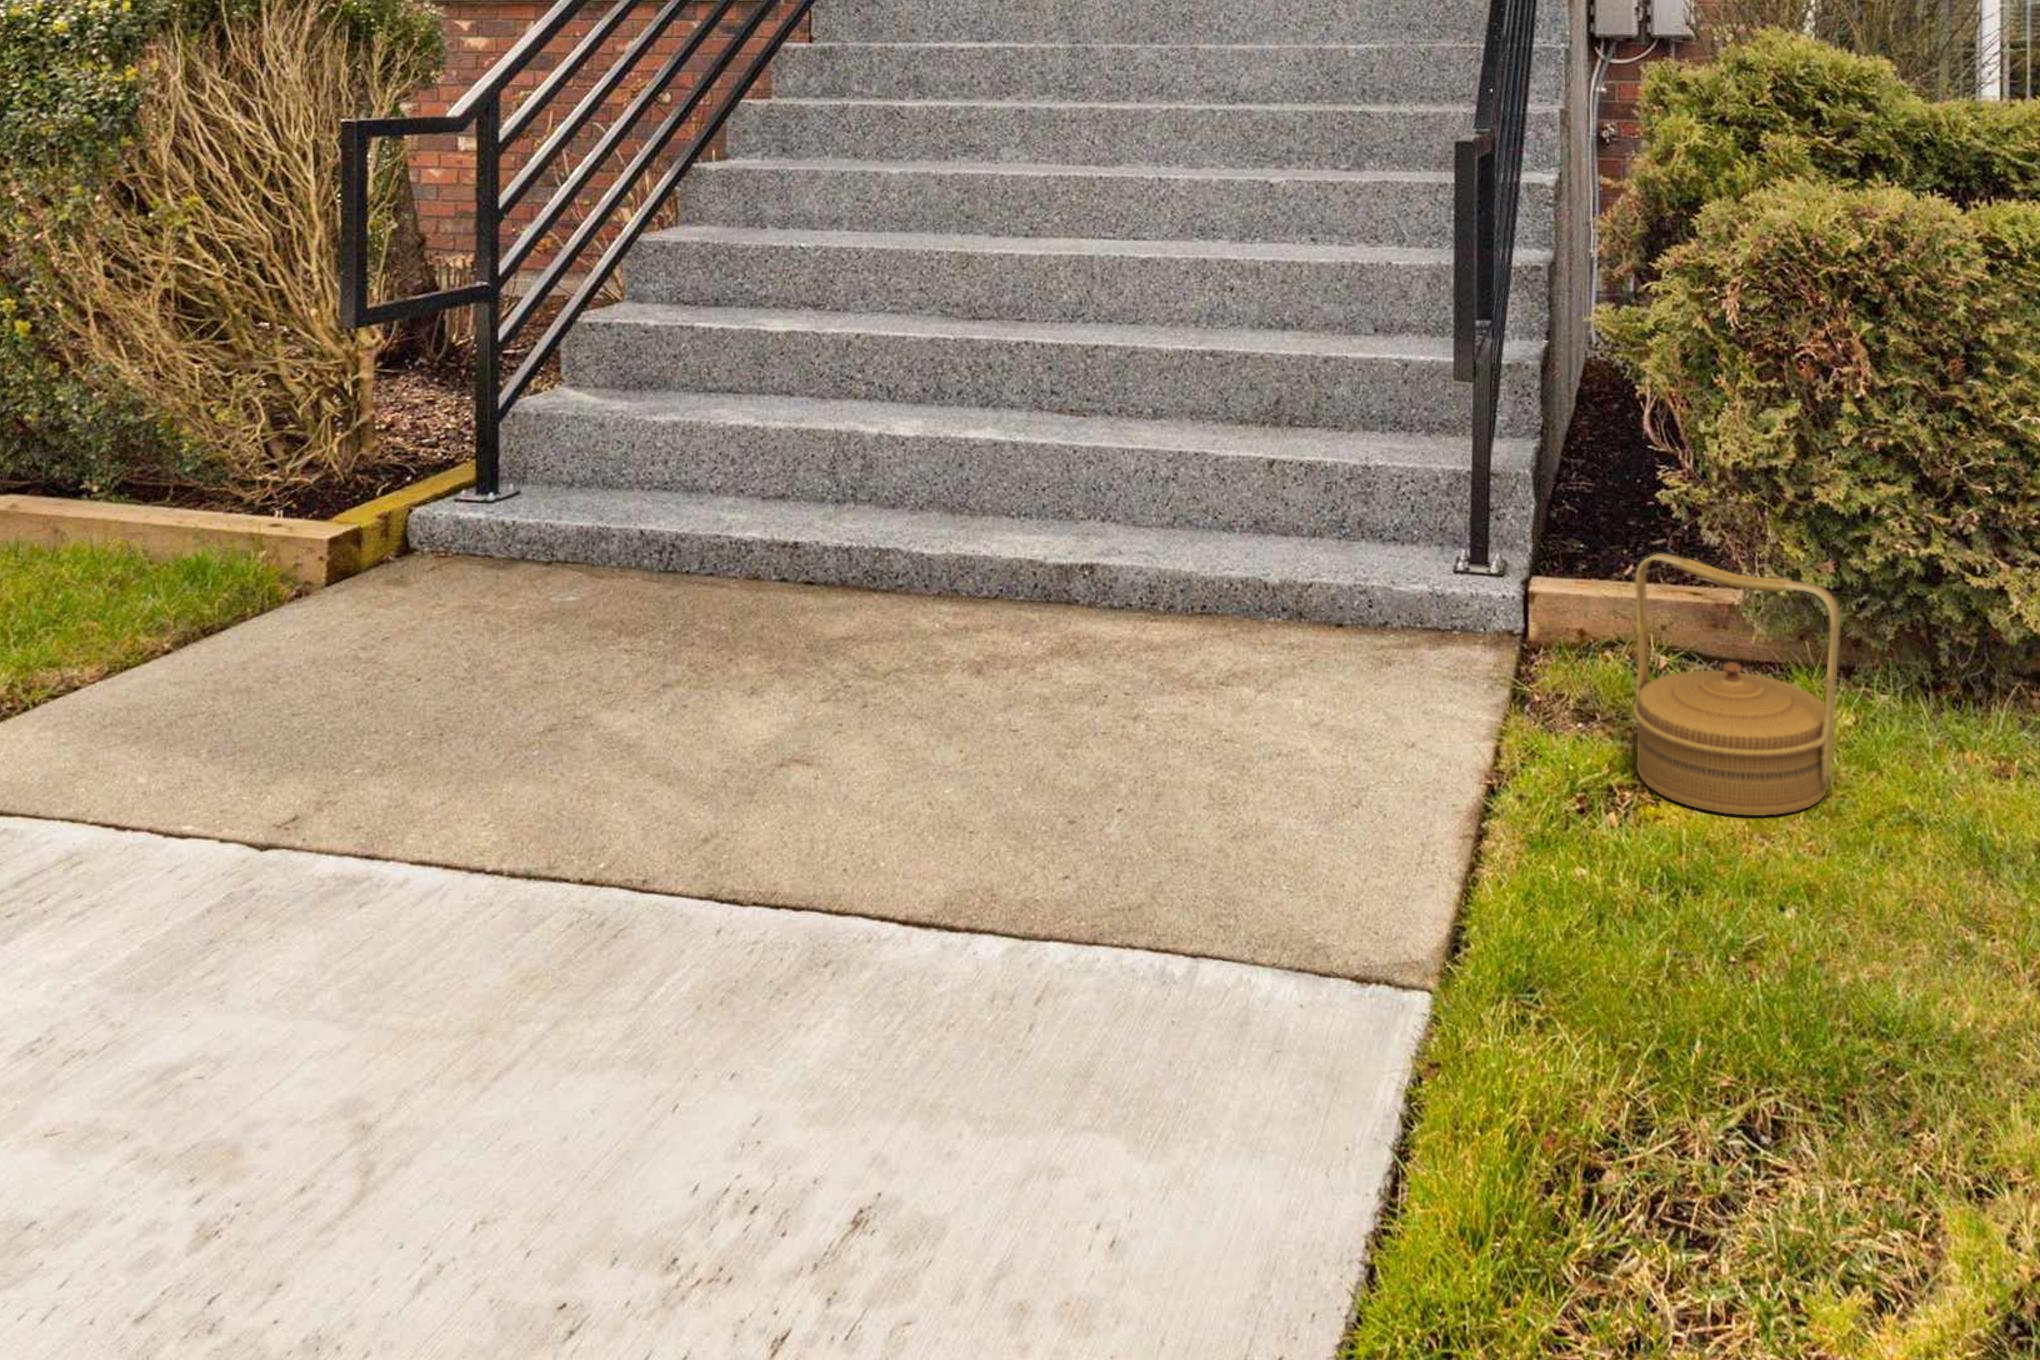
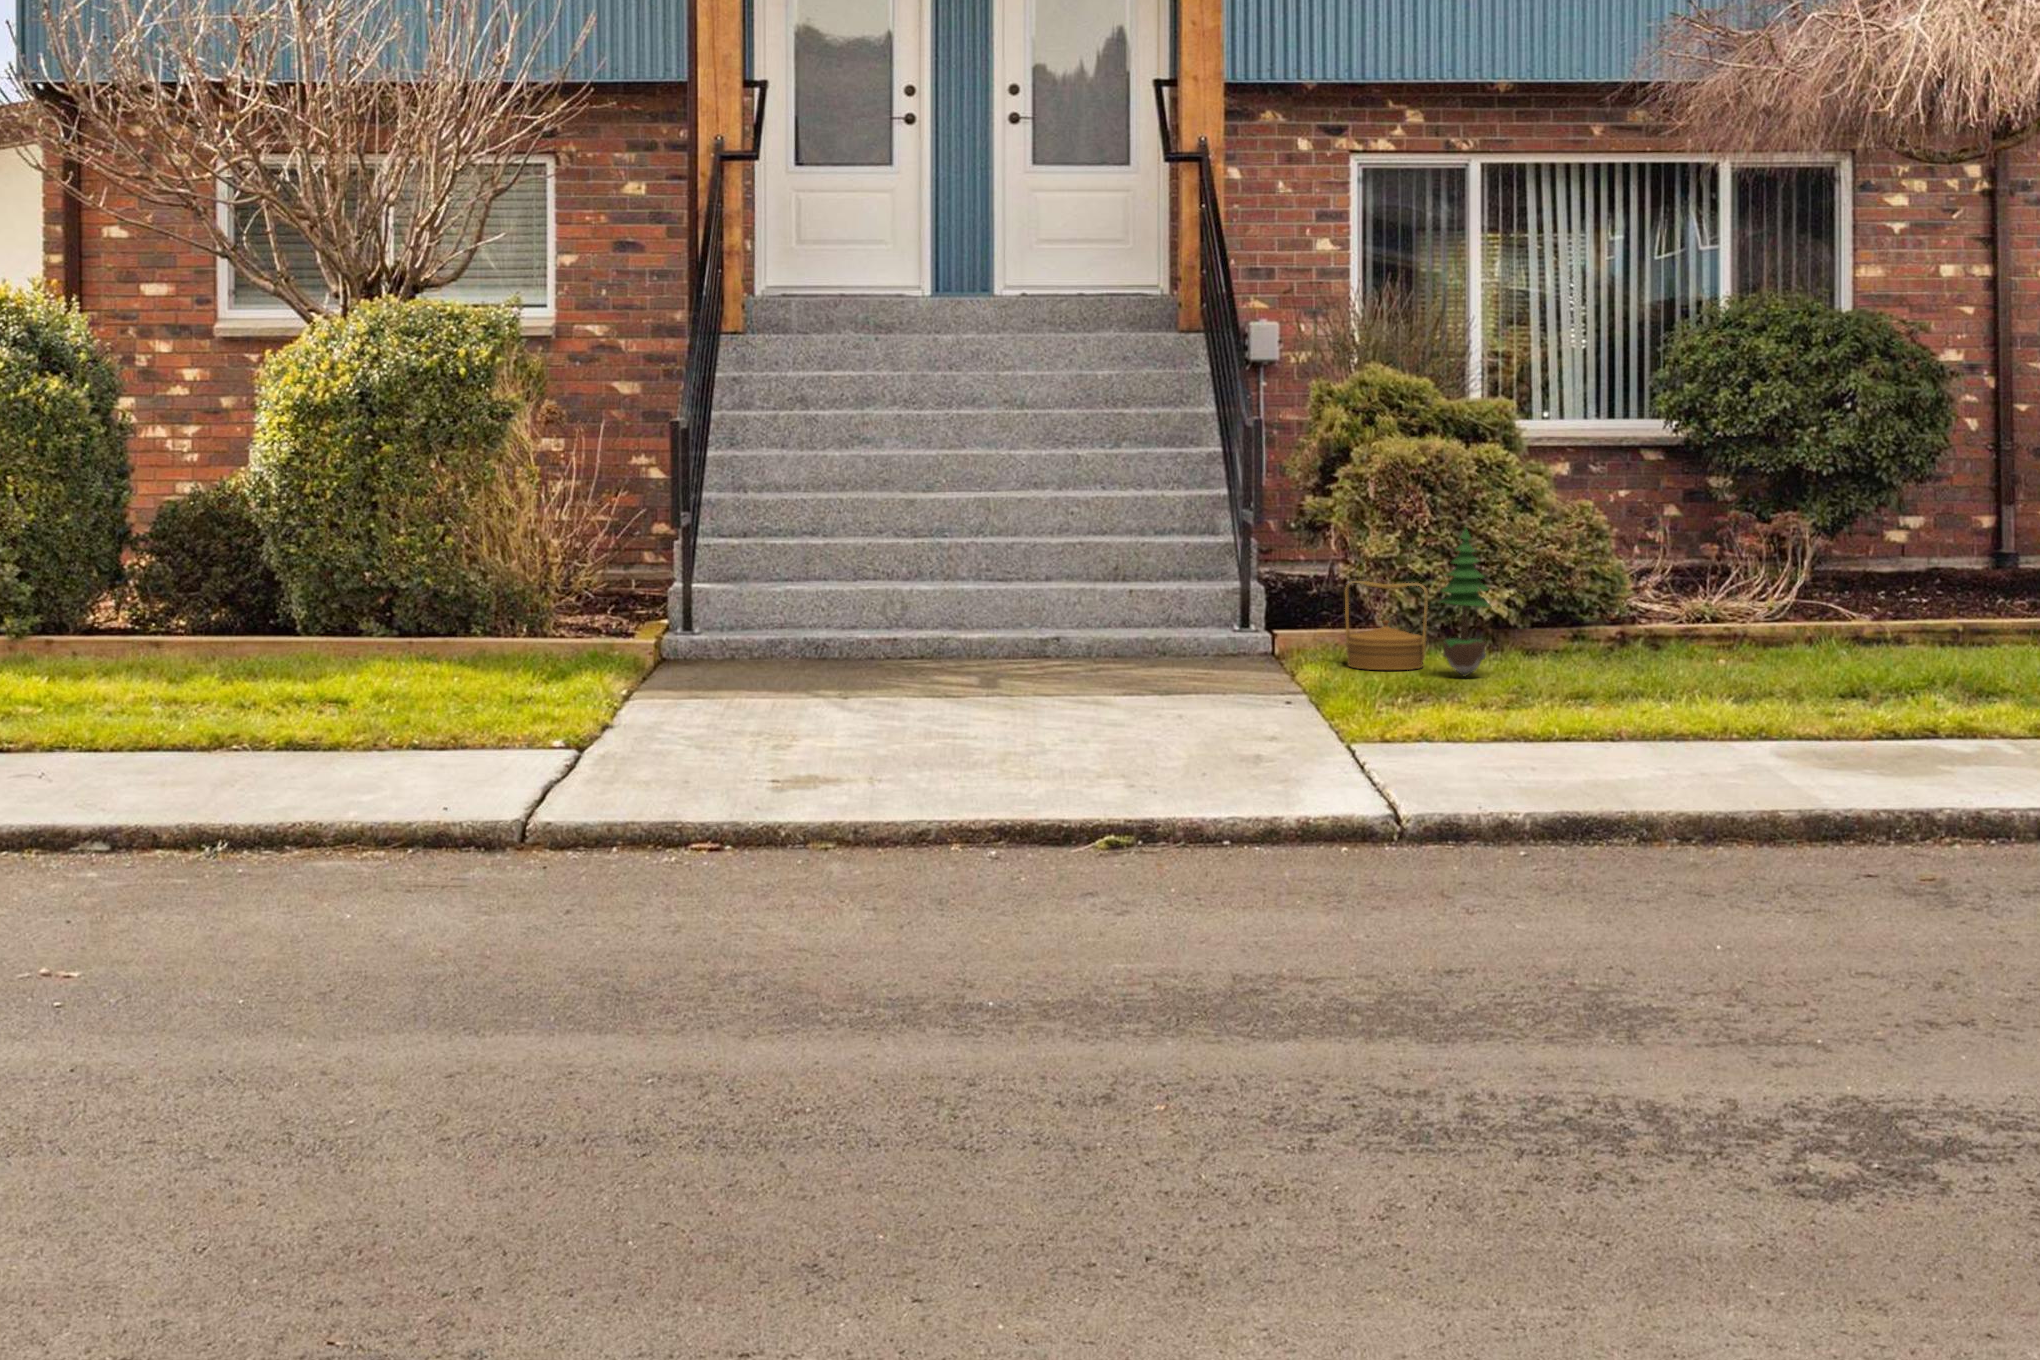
potted tree: none [1852,476,2013,893] -> present [1440,528,1491,677]

